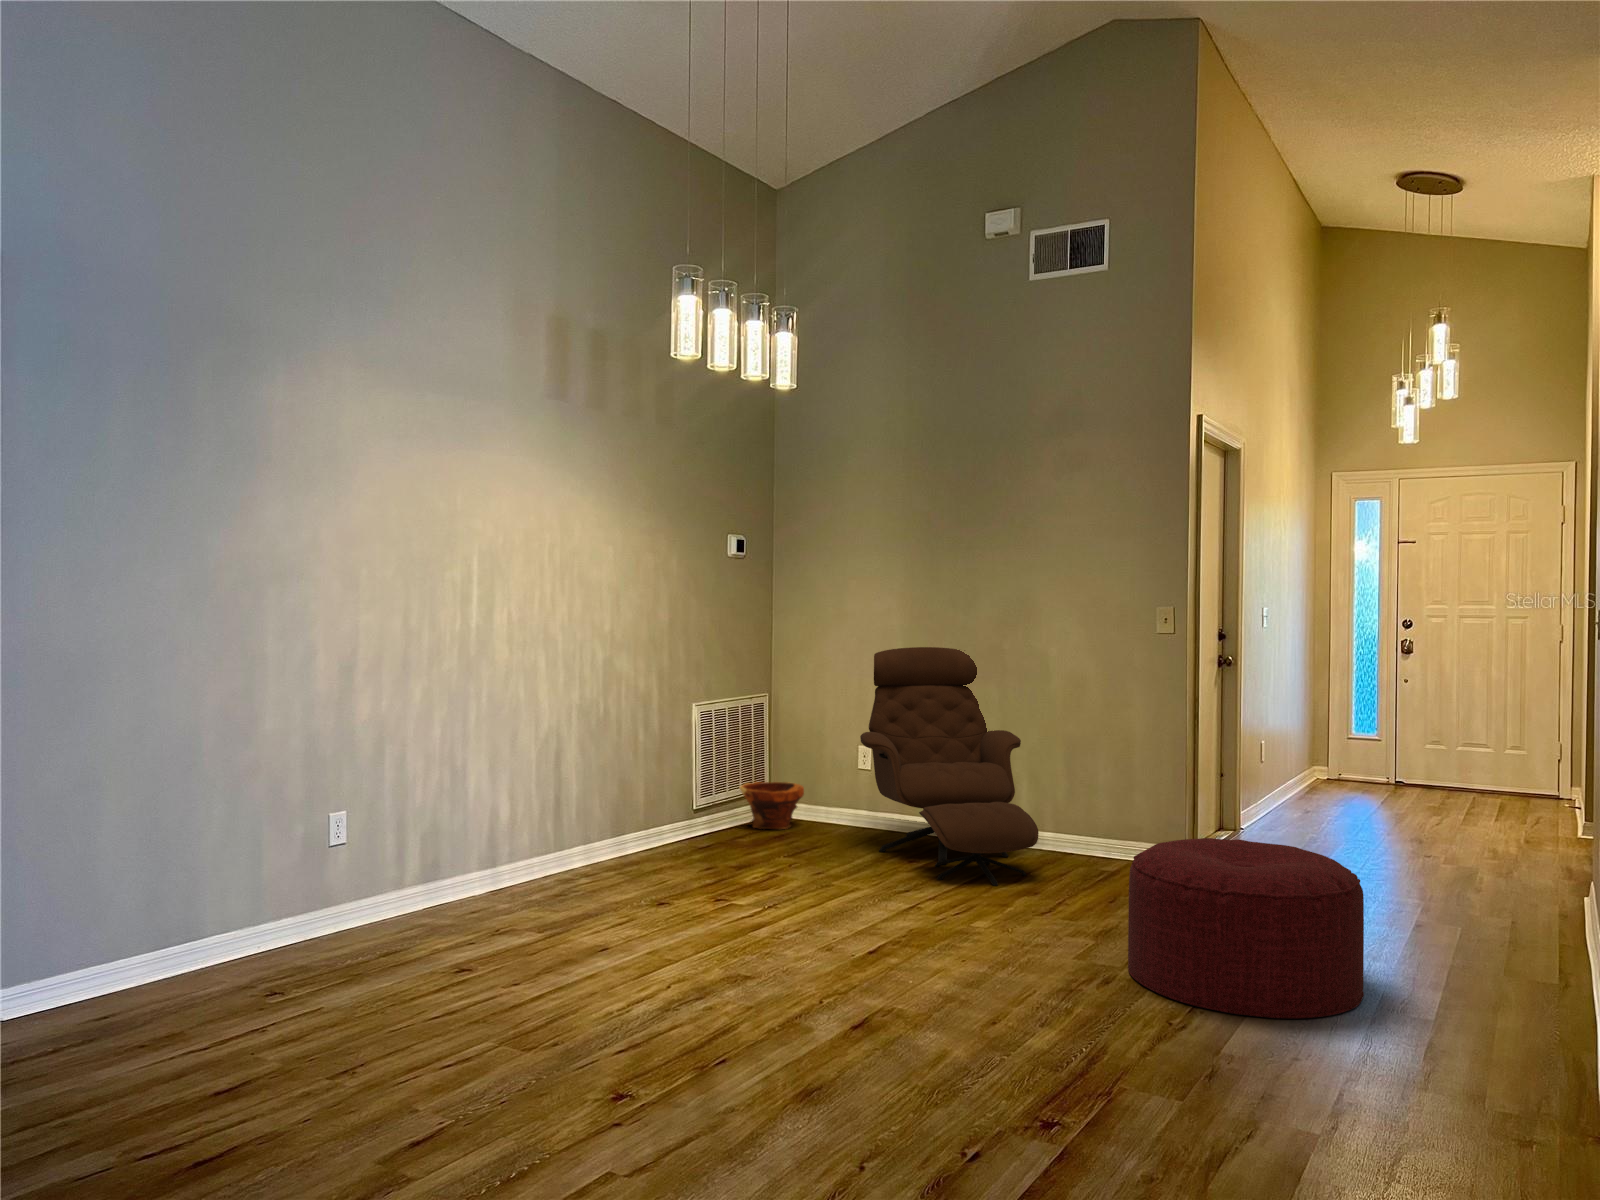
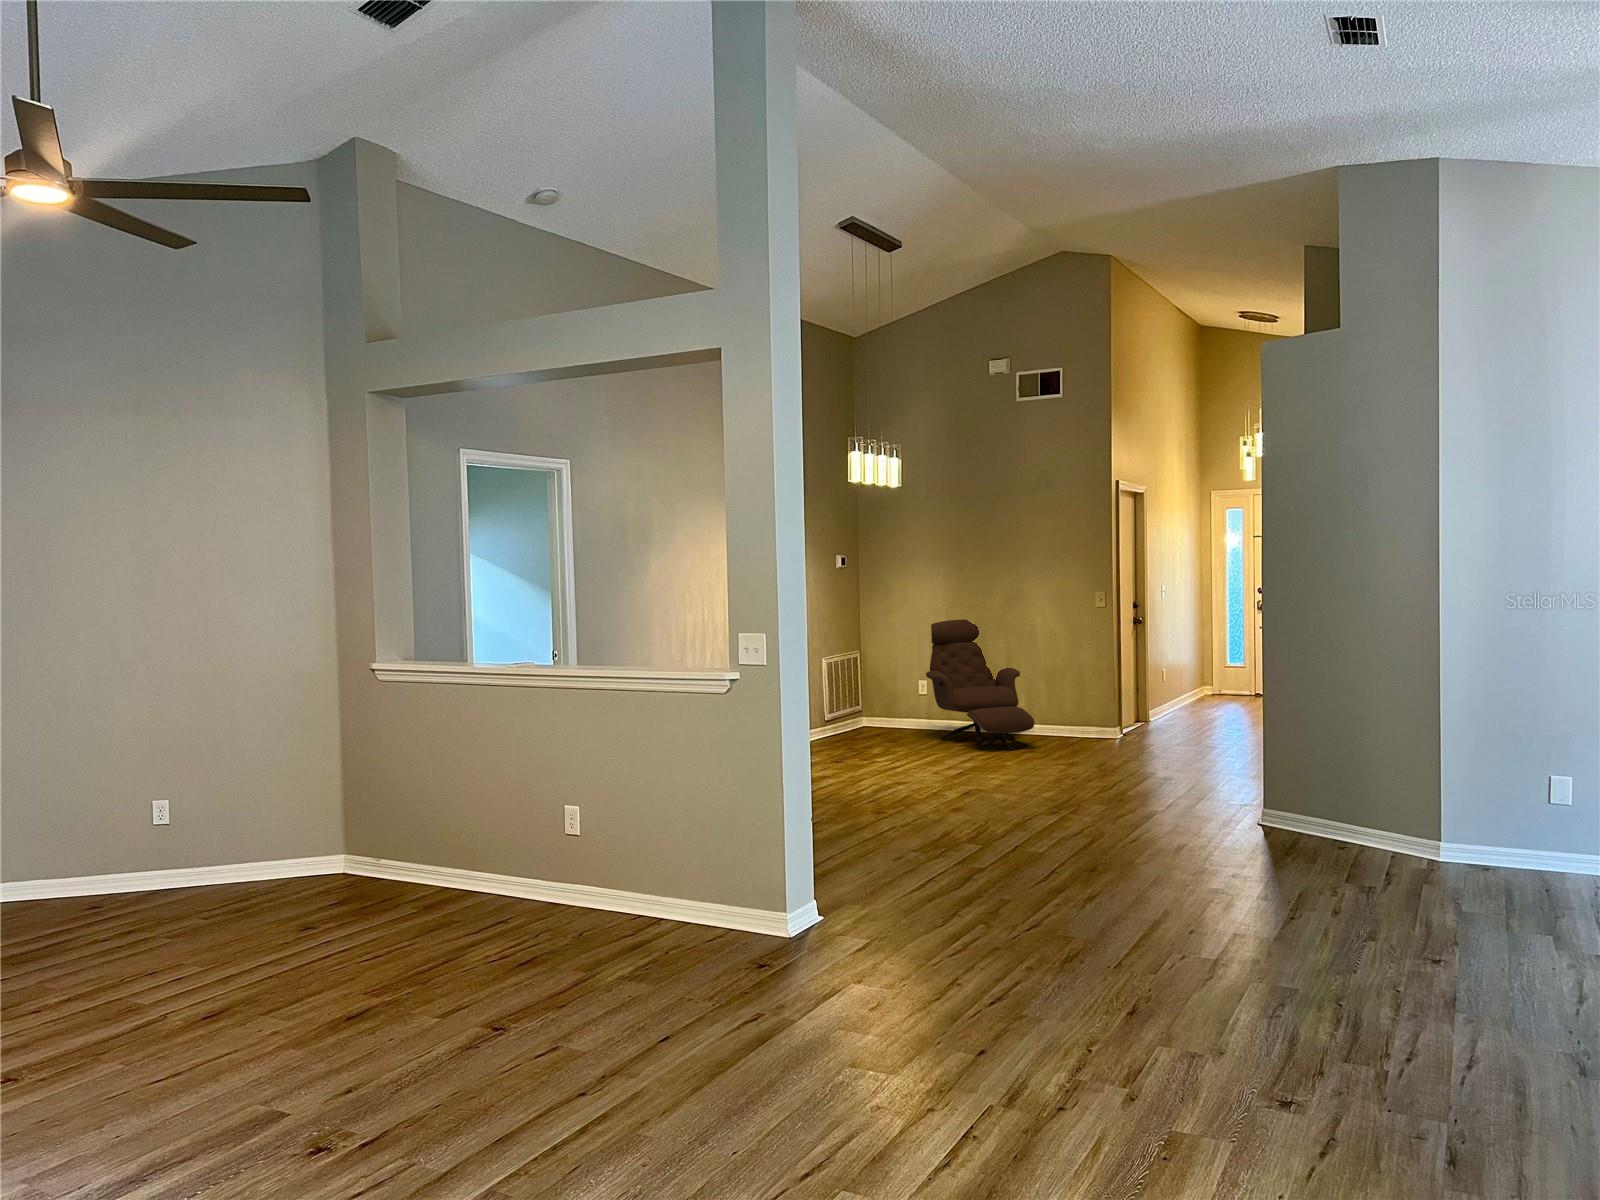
planter: present [740,782,804,829] -> none [850,705,889,732]
ottoman: present [1128,838,1364,1019] -> none [1084,714,1193,787]

